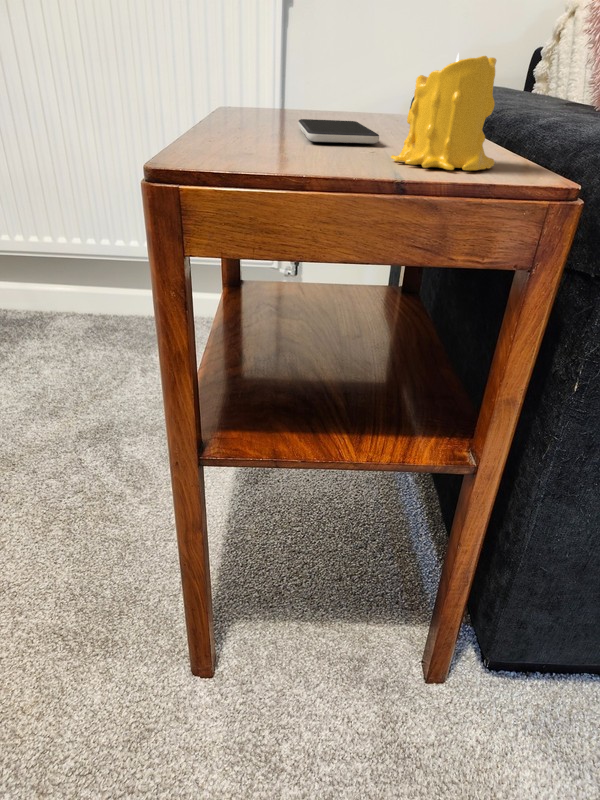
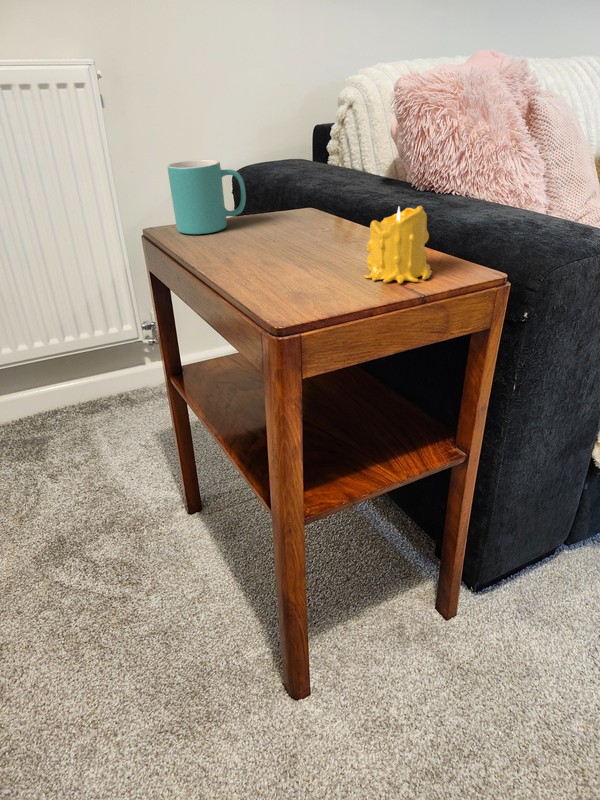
mug: none [271,31,358,120] -> present [168,160,246,234]
smartphone: present [298,119,379,143] -> none [233,233,325,268]

